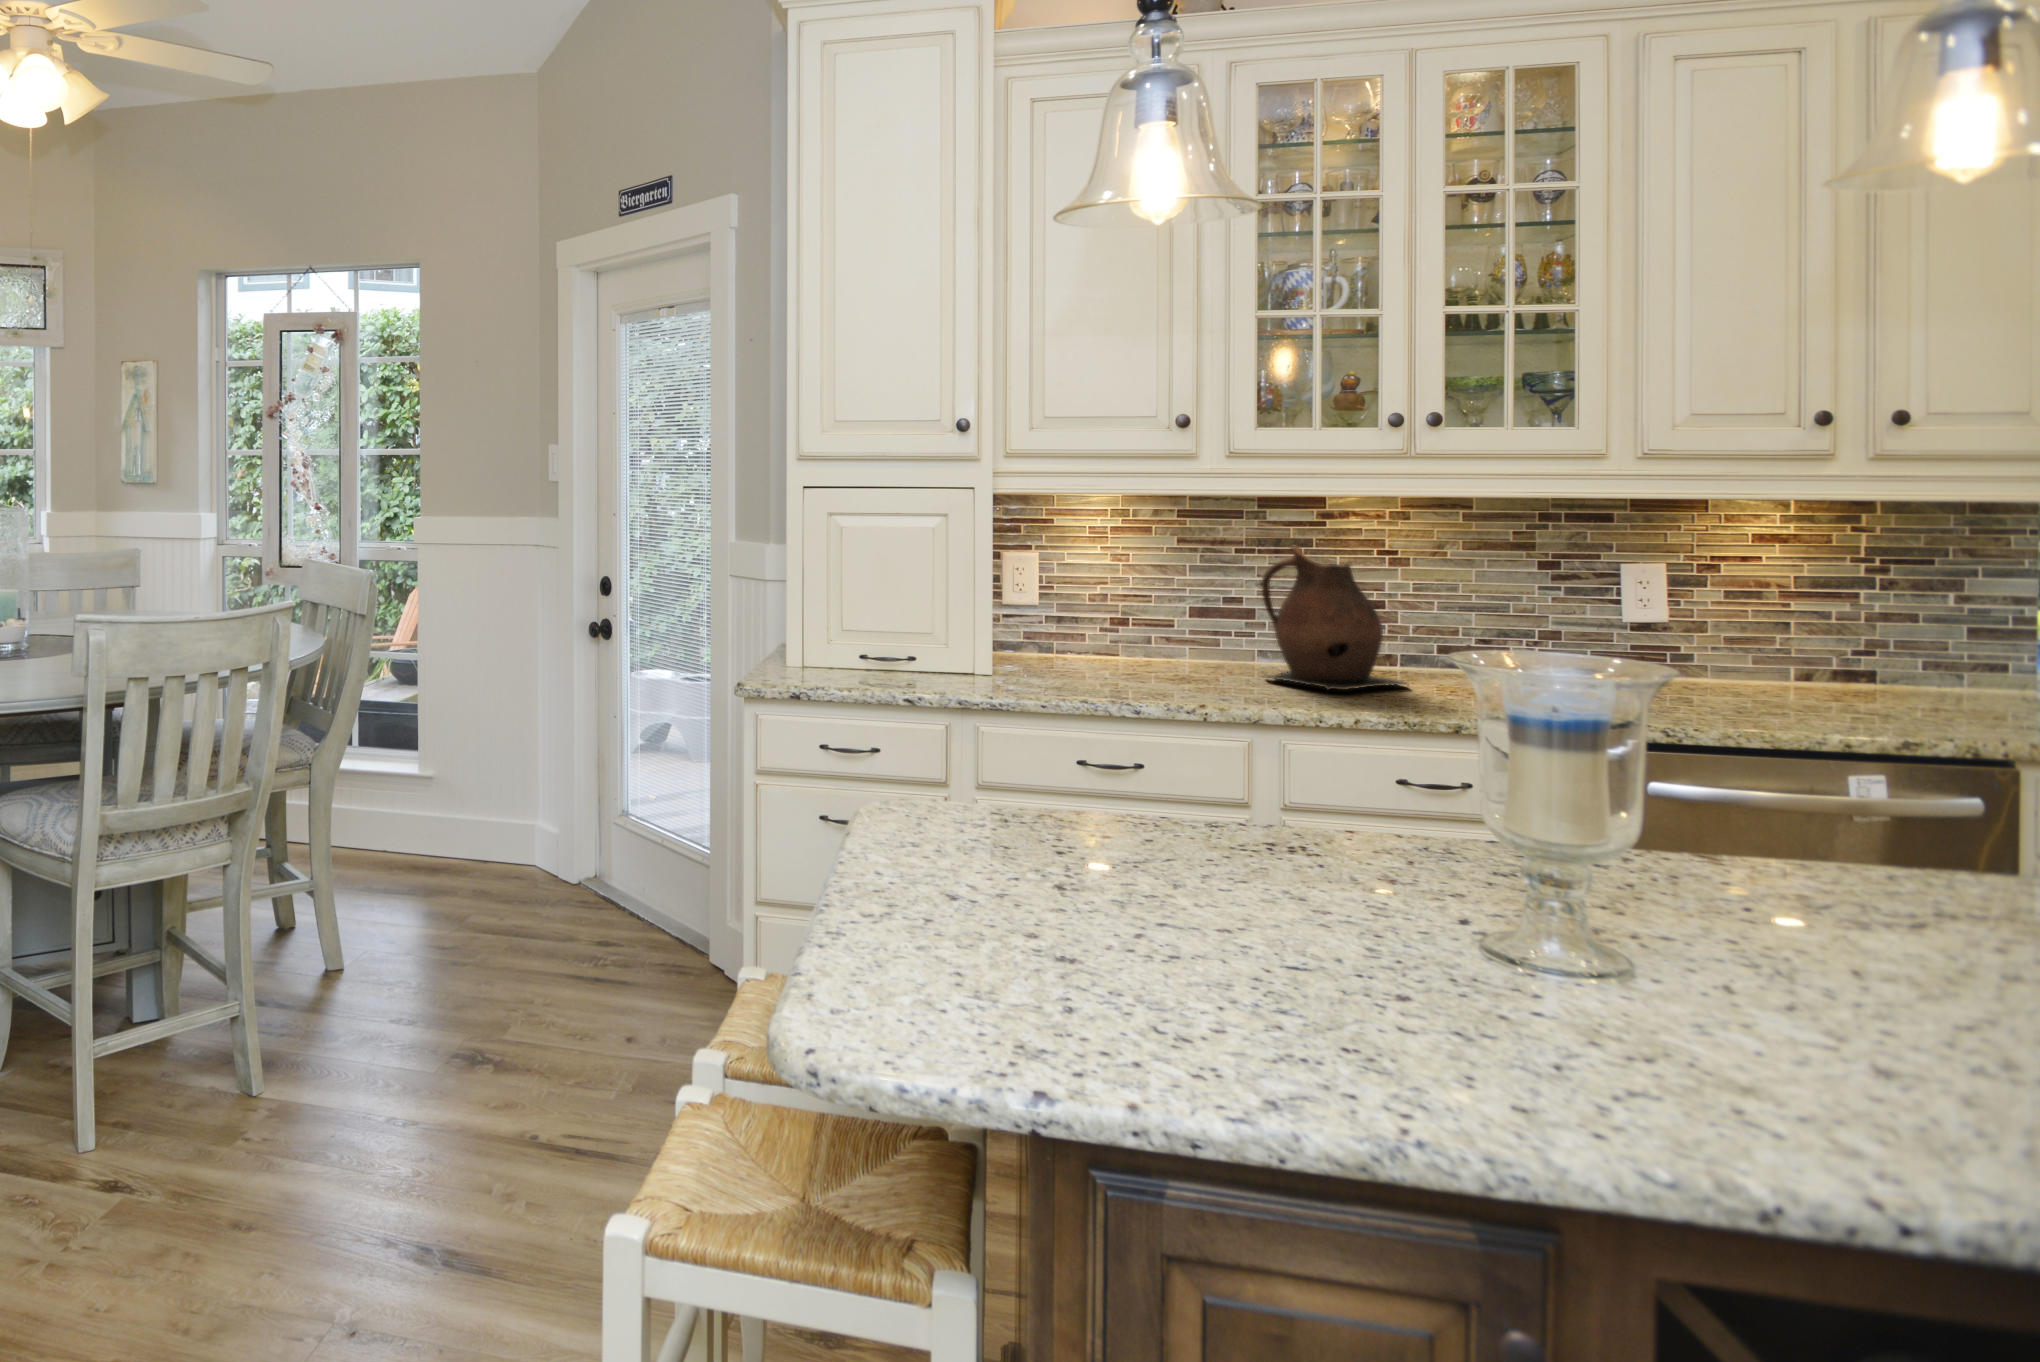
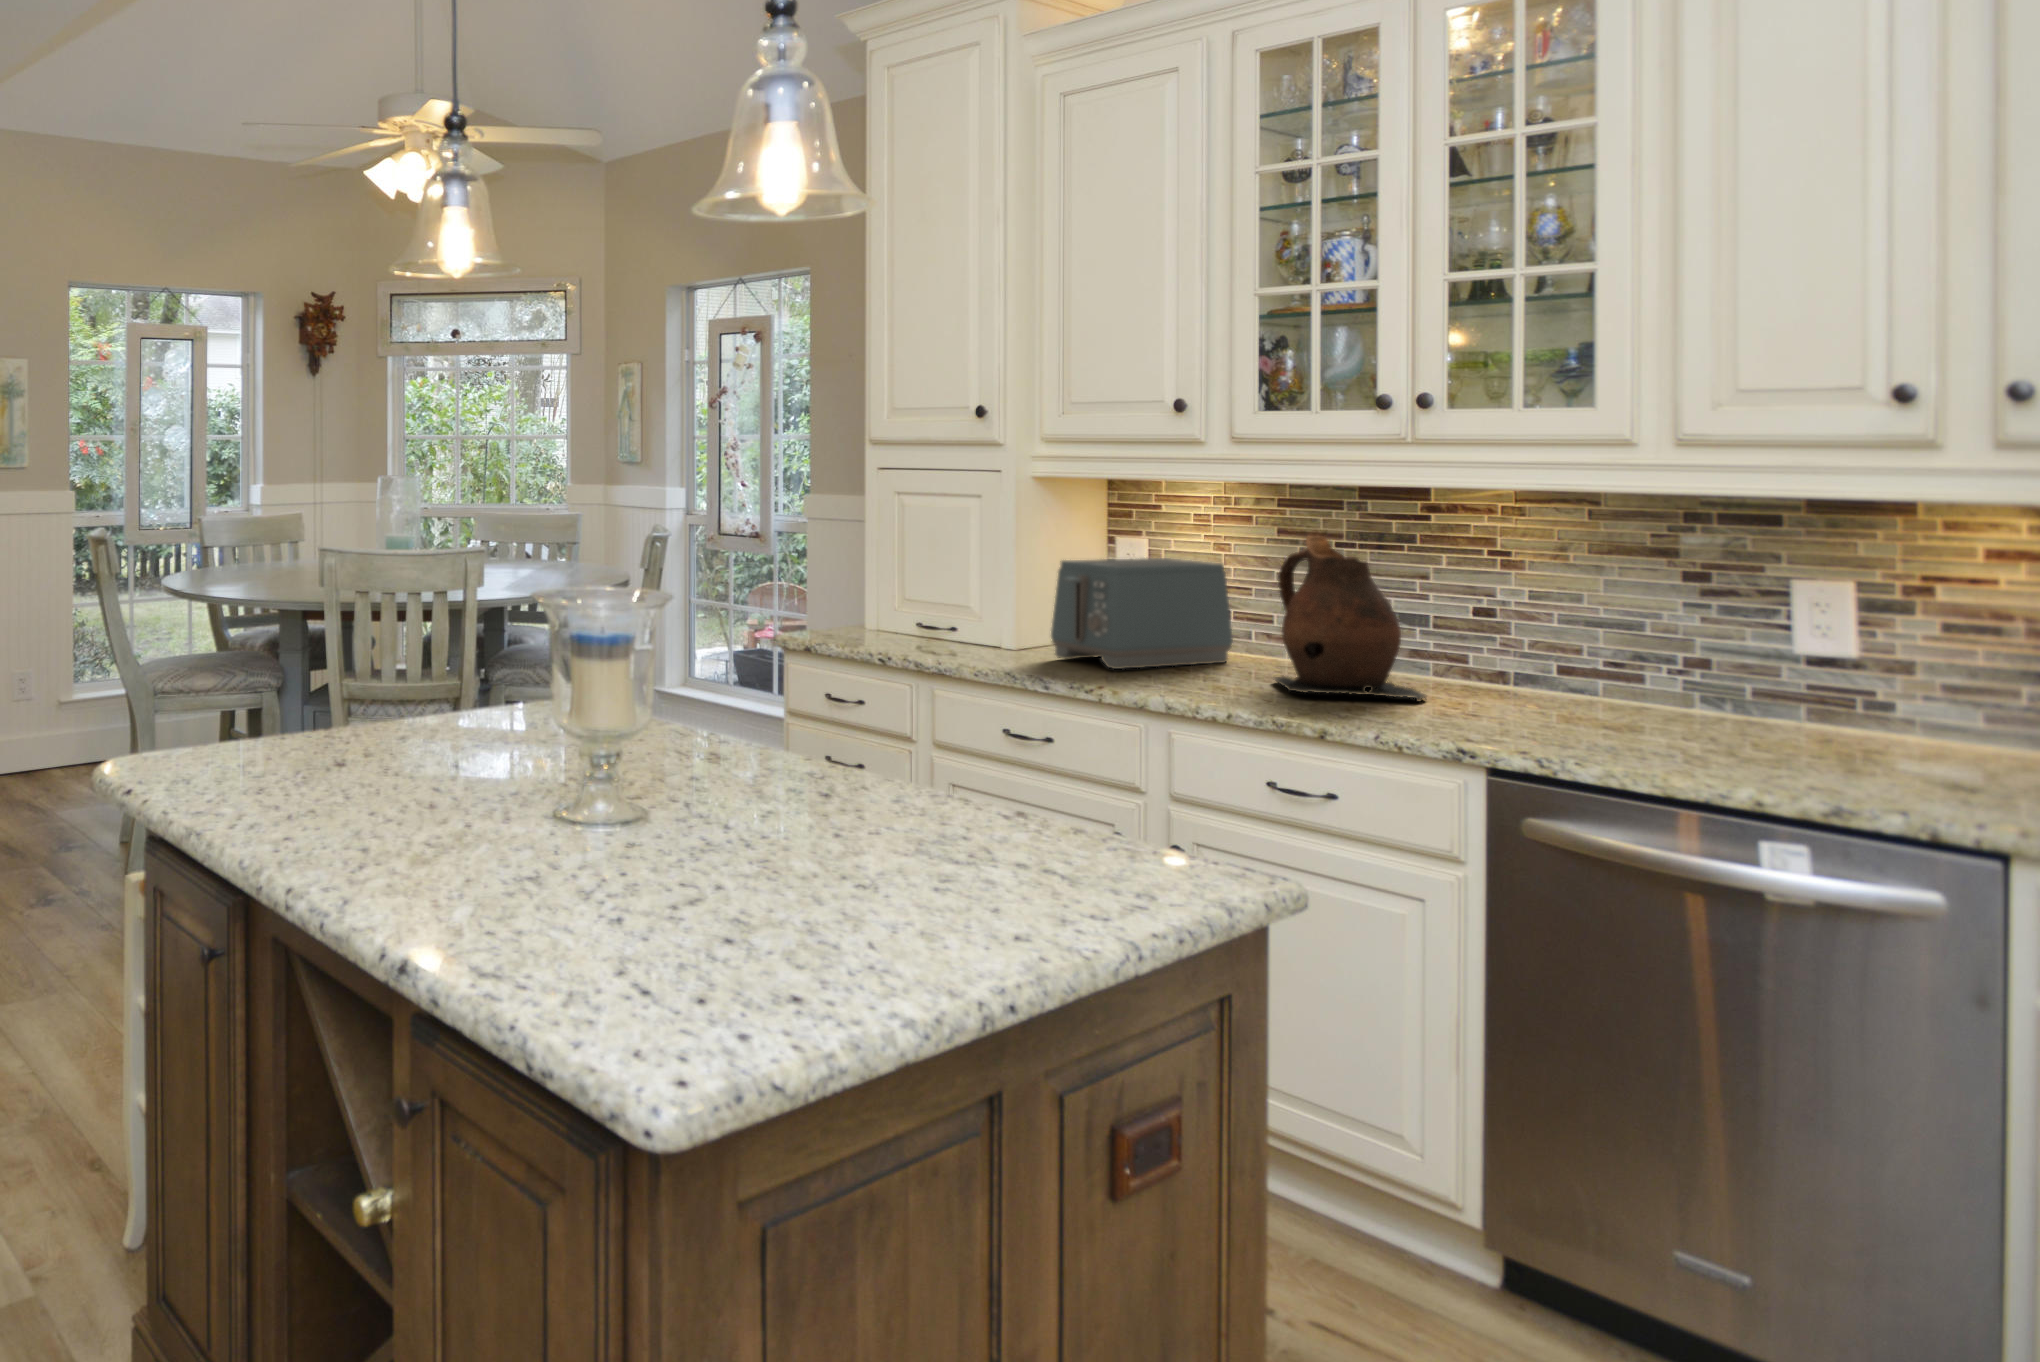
toaster: none [1050,570,1170,683] -> present [1051,558,1233,669]

